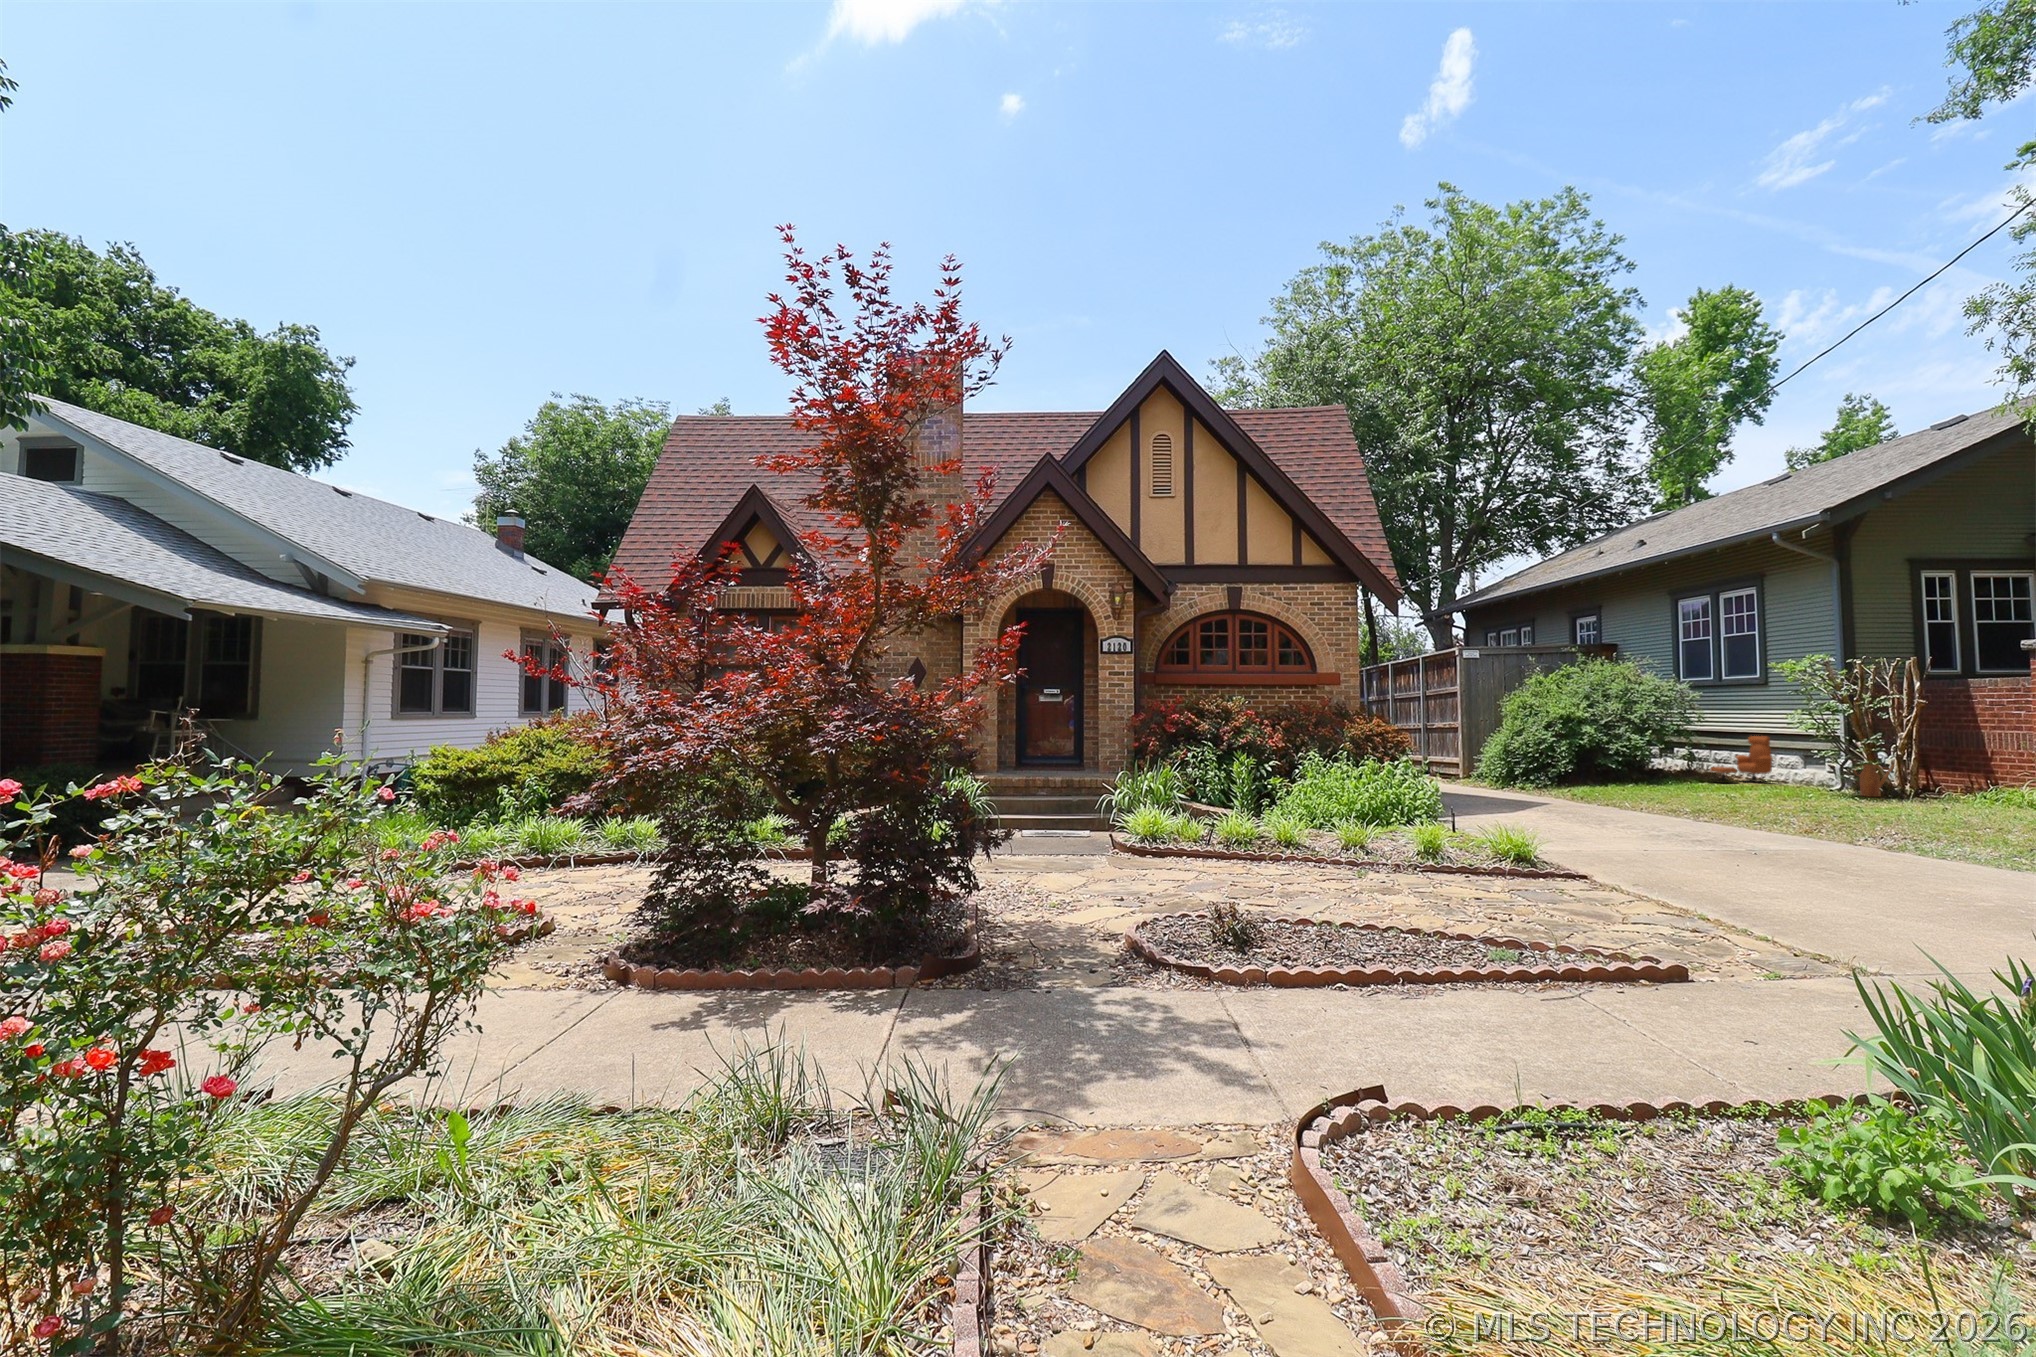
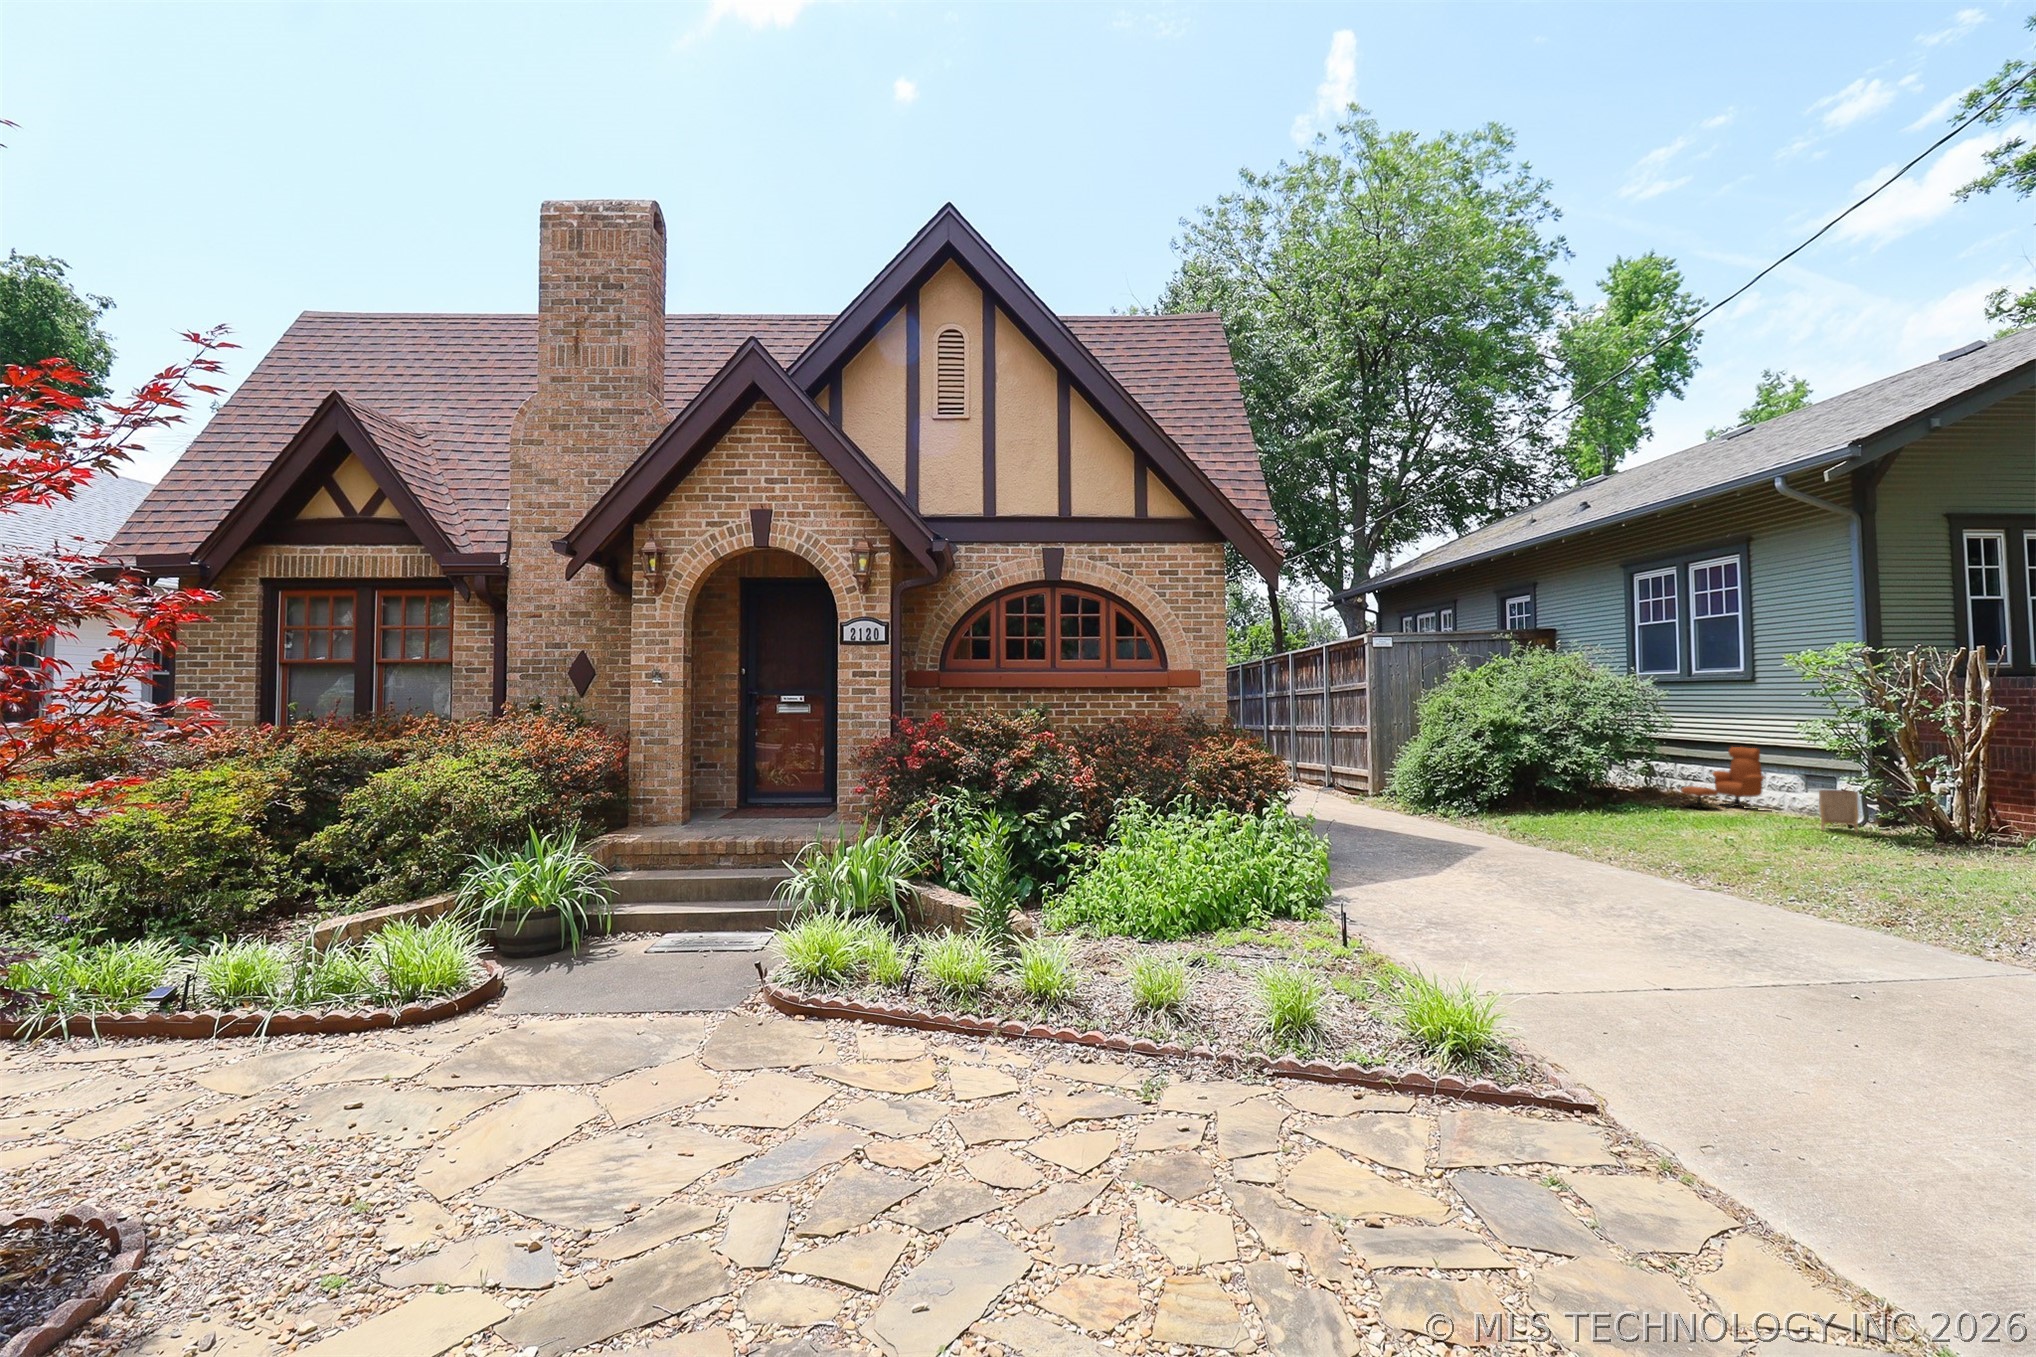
planter: none [1803,763,1831,793] -> present [1819,790,1859,833]
watering can: present [1855,764,1894,797] -> none [1899,796,1958,843]

